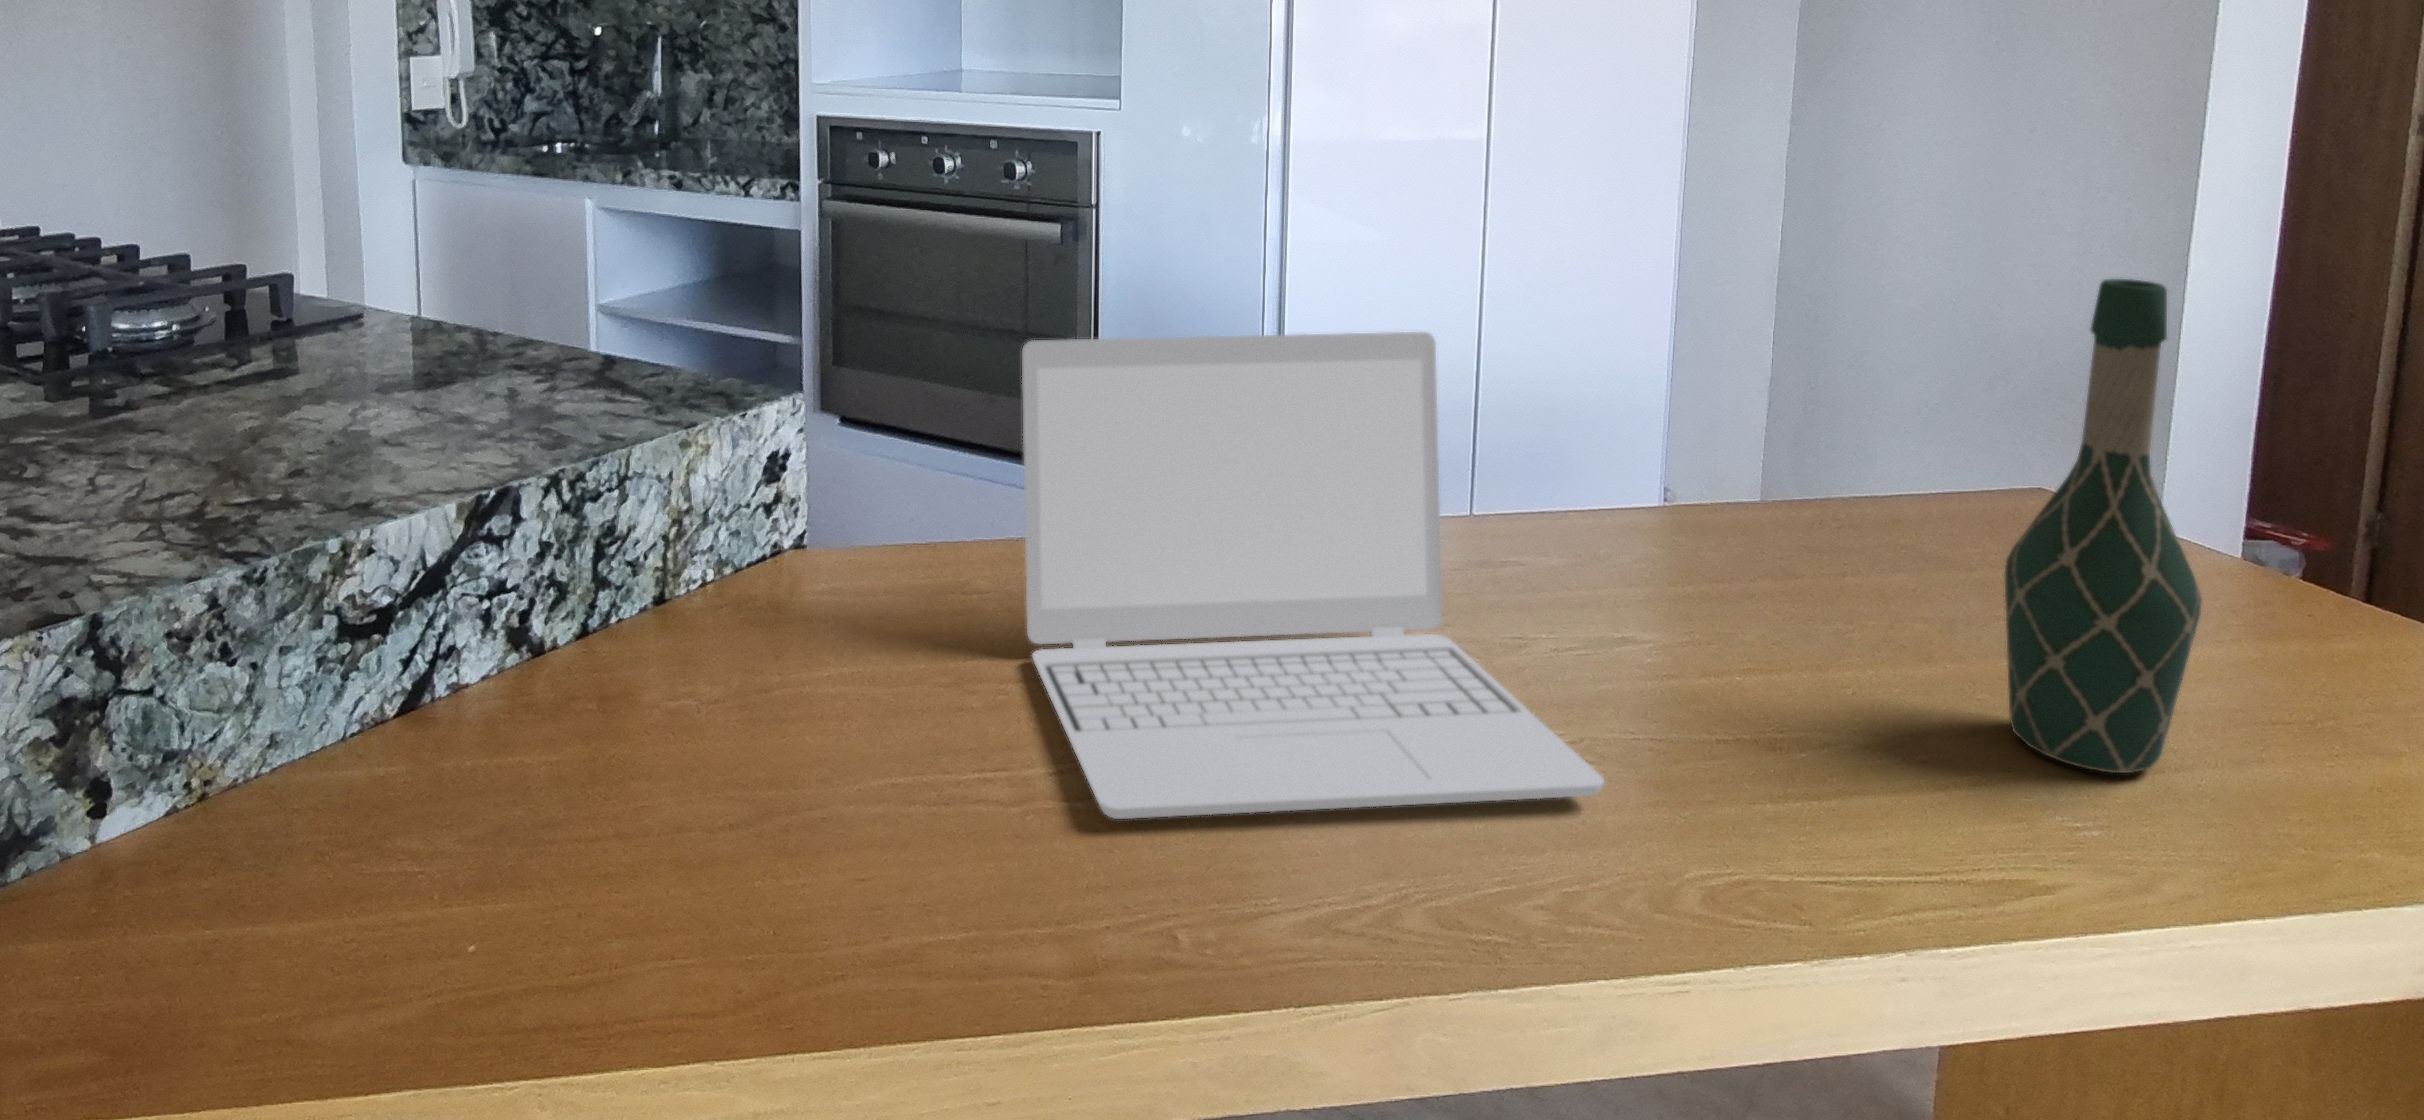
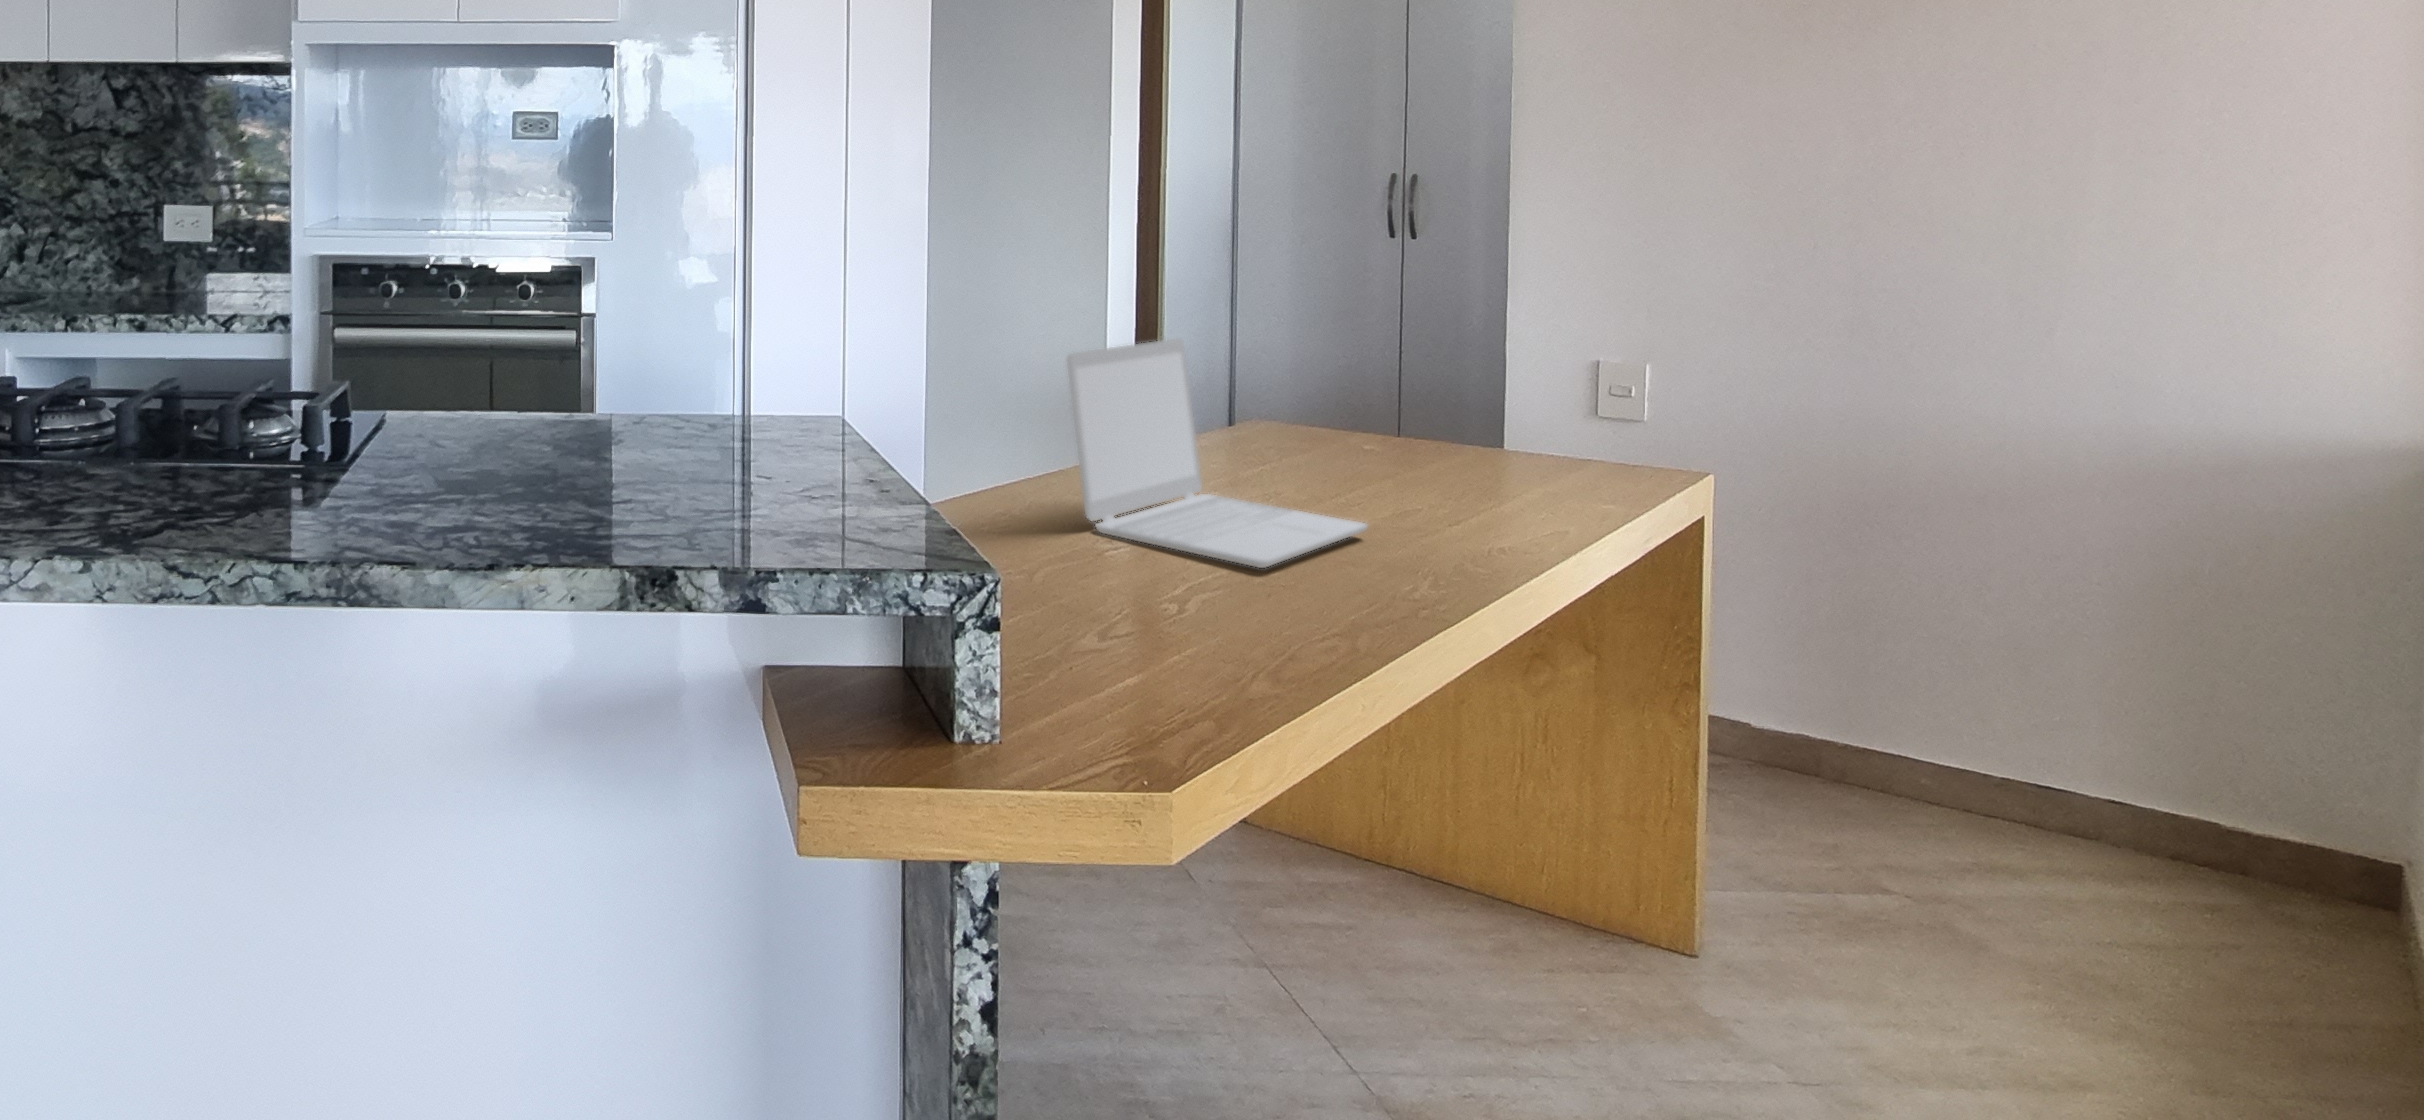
wine bottle: present [2005,279,2202,773] -> none [1394,289,1472,500]

